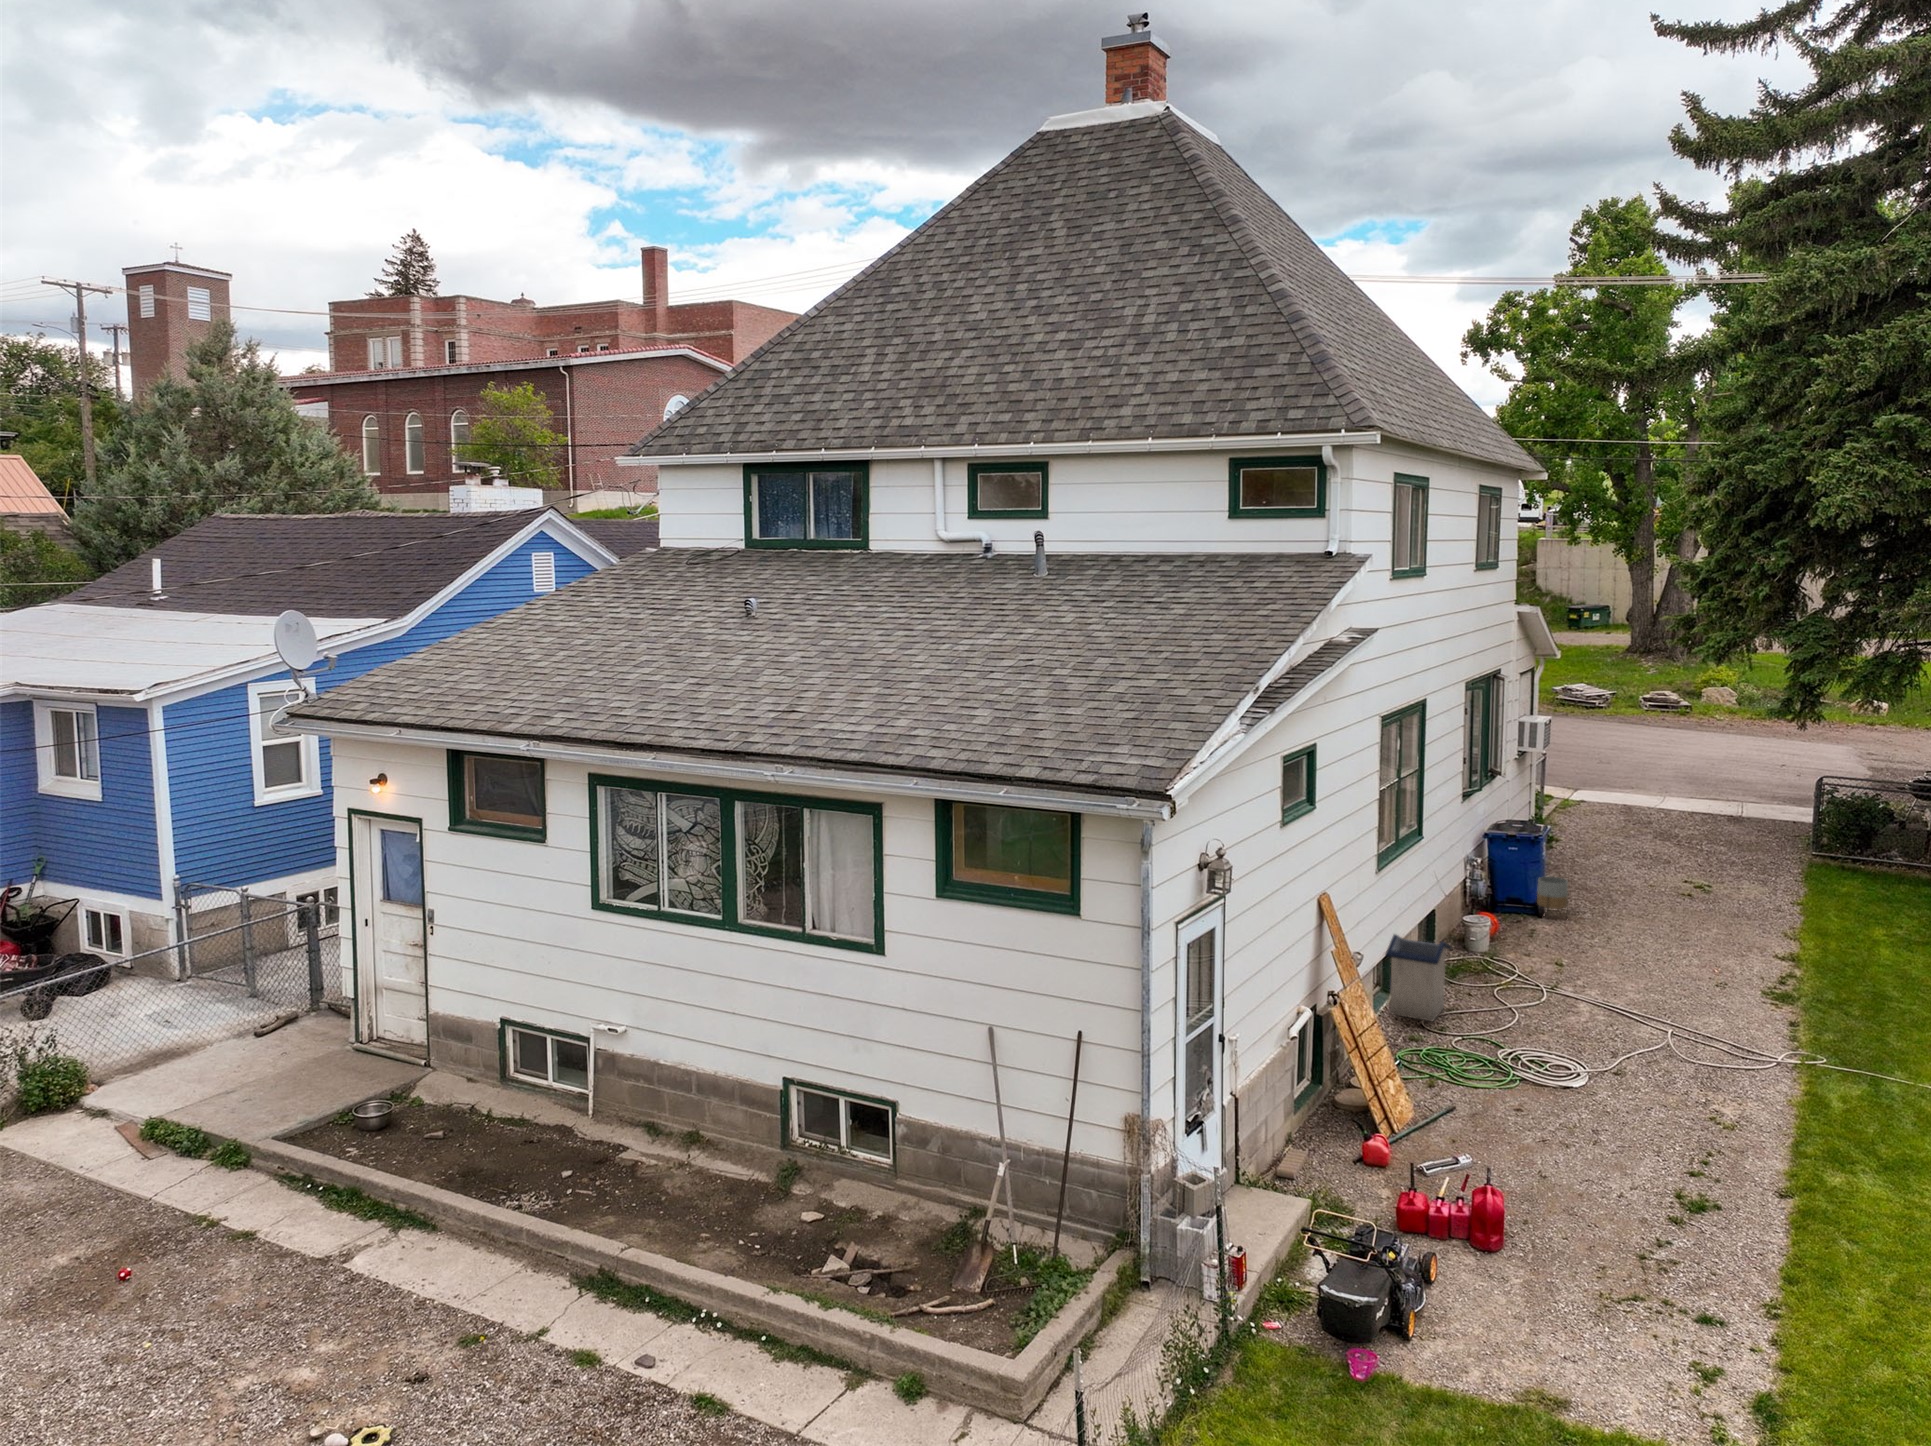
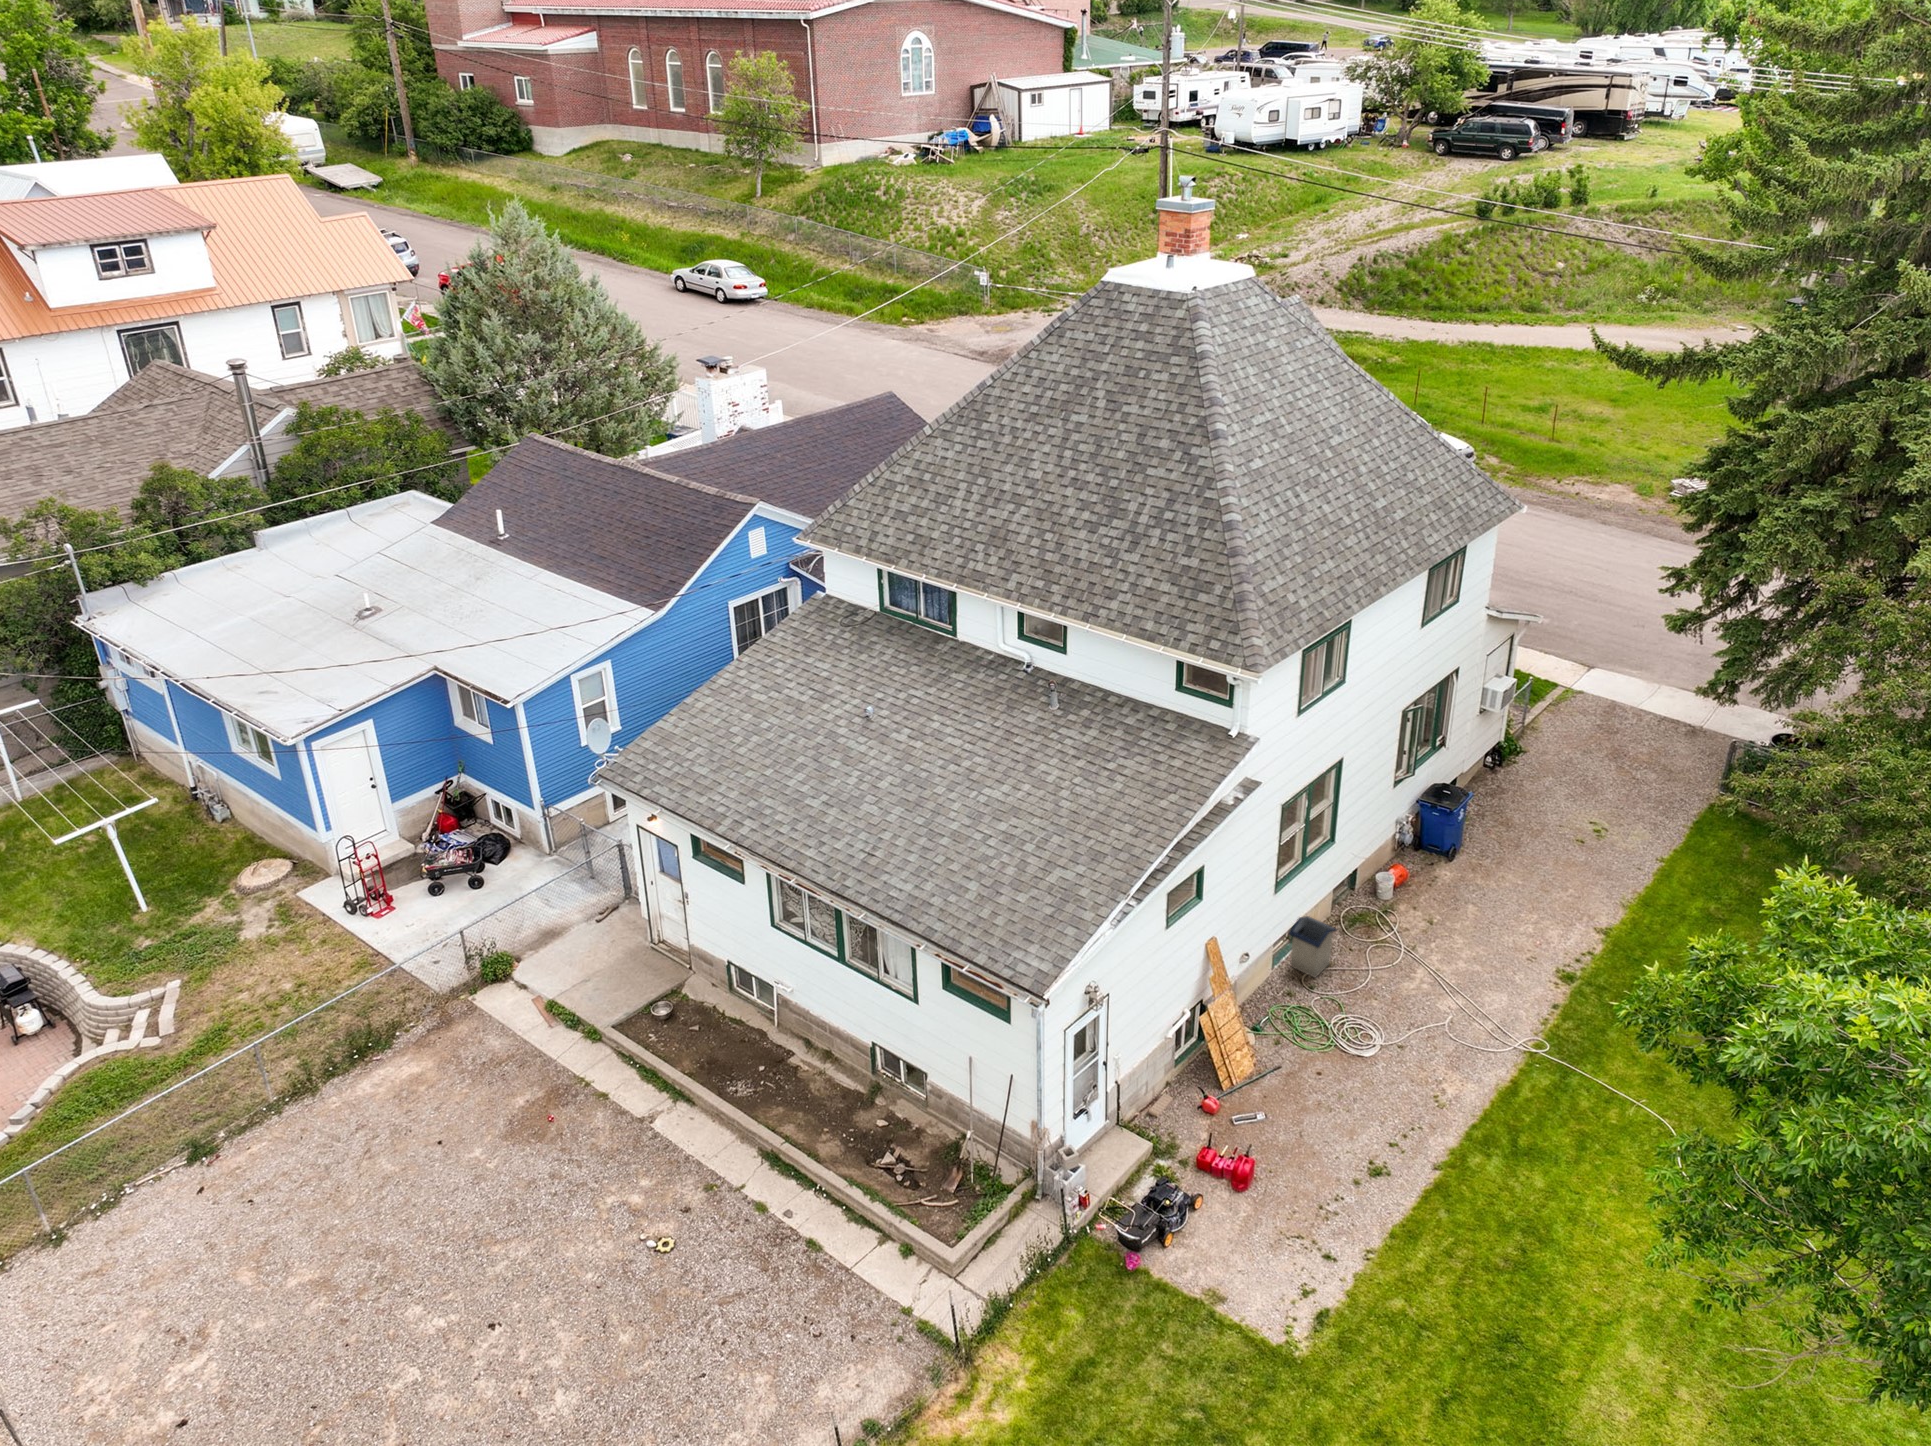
planter: present [1537,877,1568,909] -> none [1457,832,1481,867]

